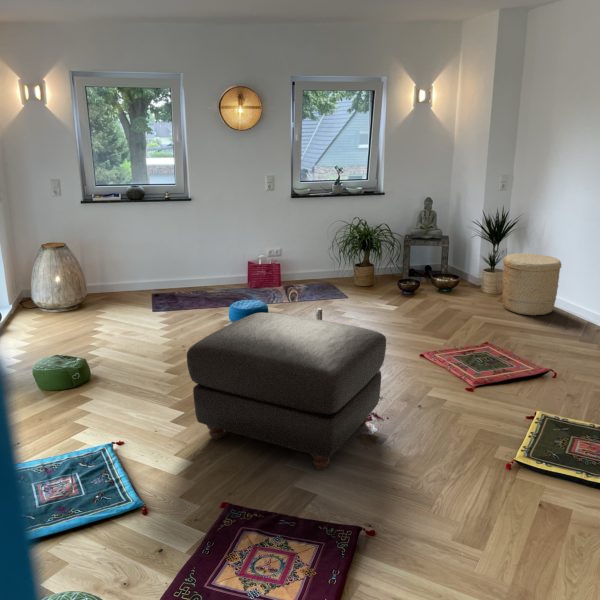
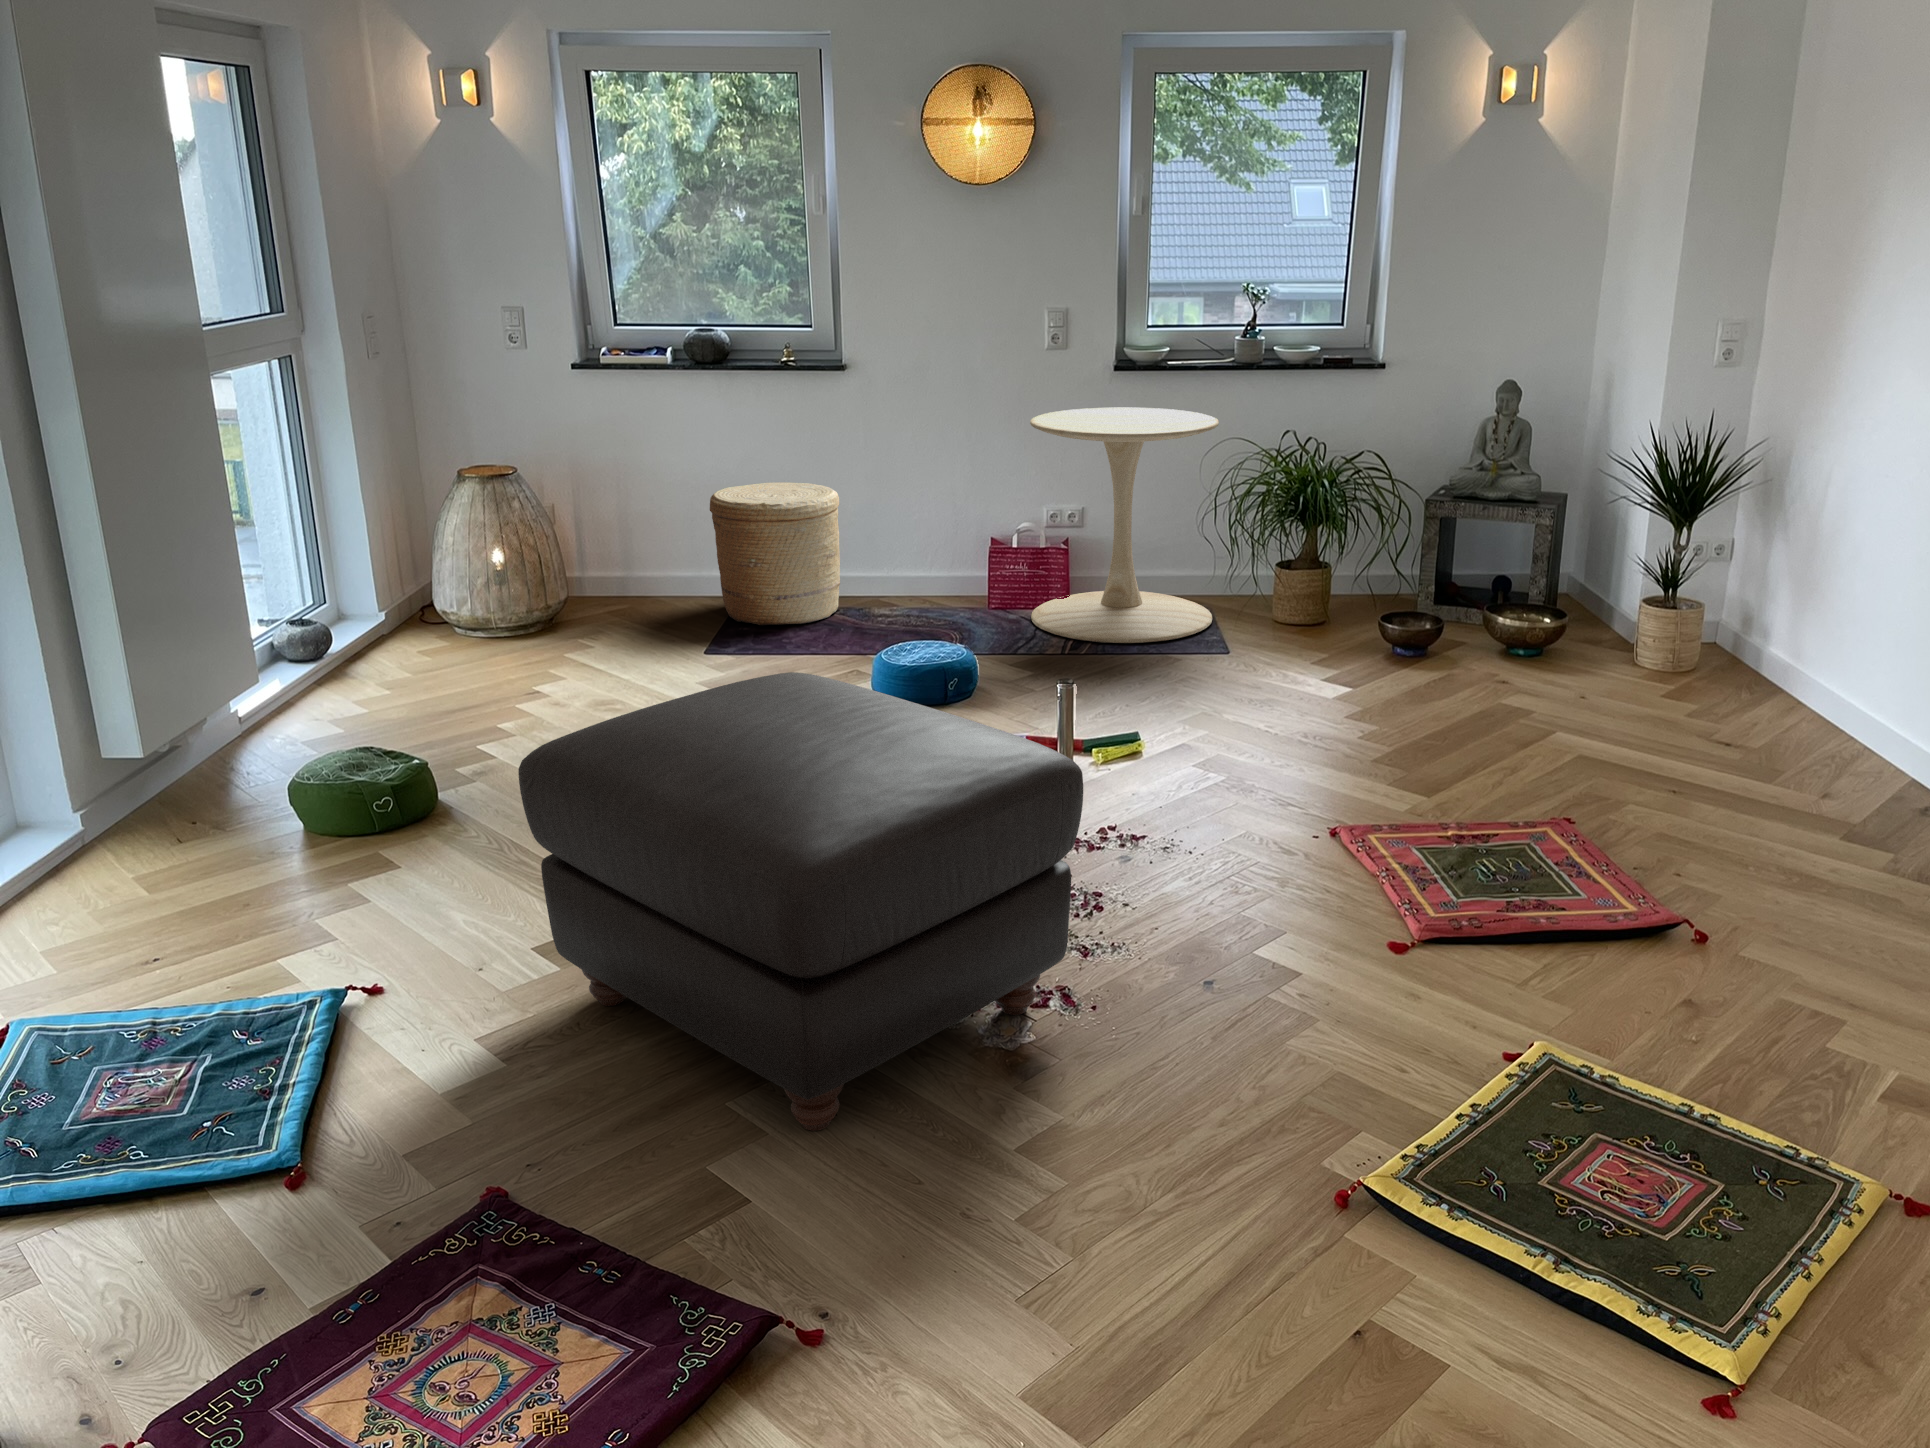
pedestal table: none [267,211,337,297] -> present [1030,407,1219,643]
woven basket: present [502,253,561,315] -> present [710,482,840,625]

